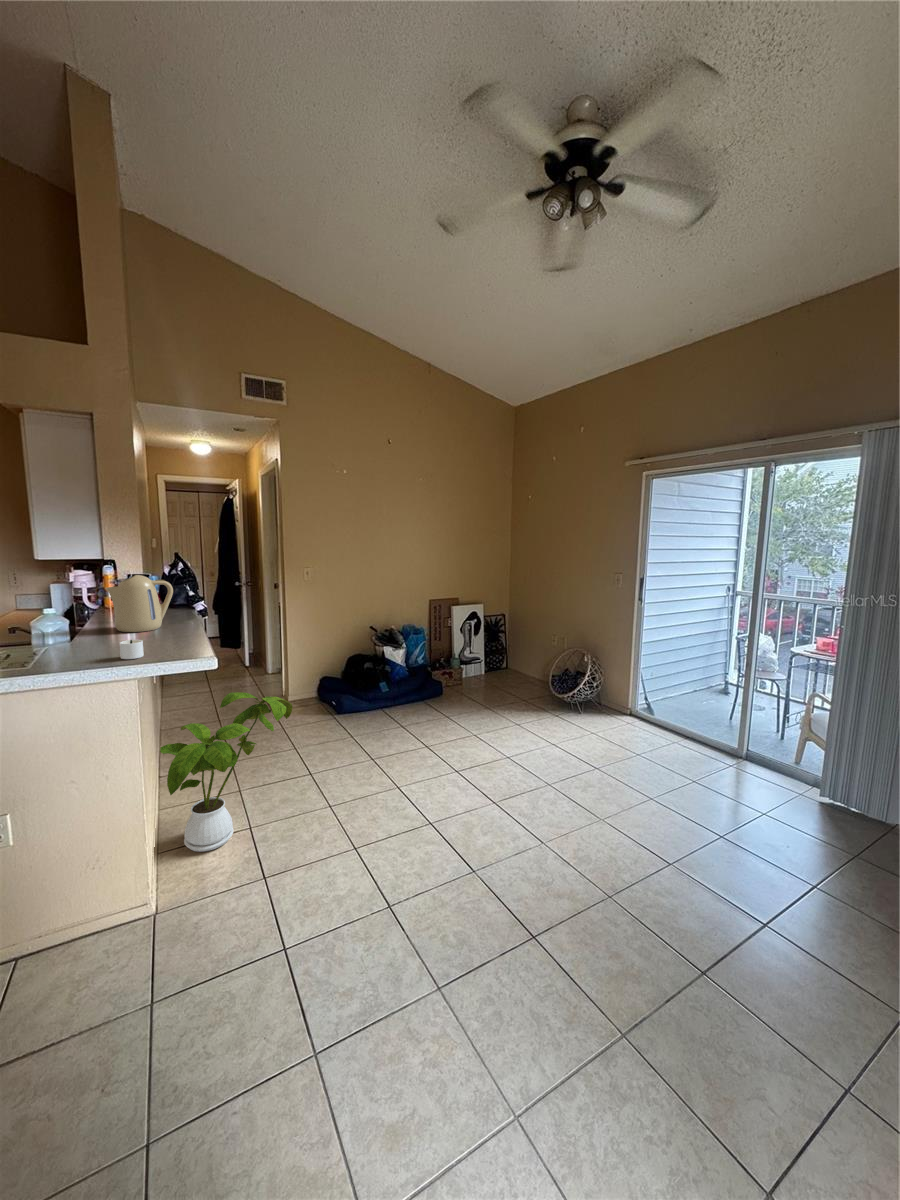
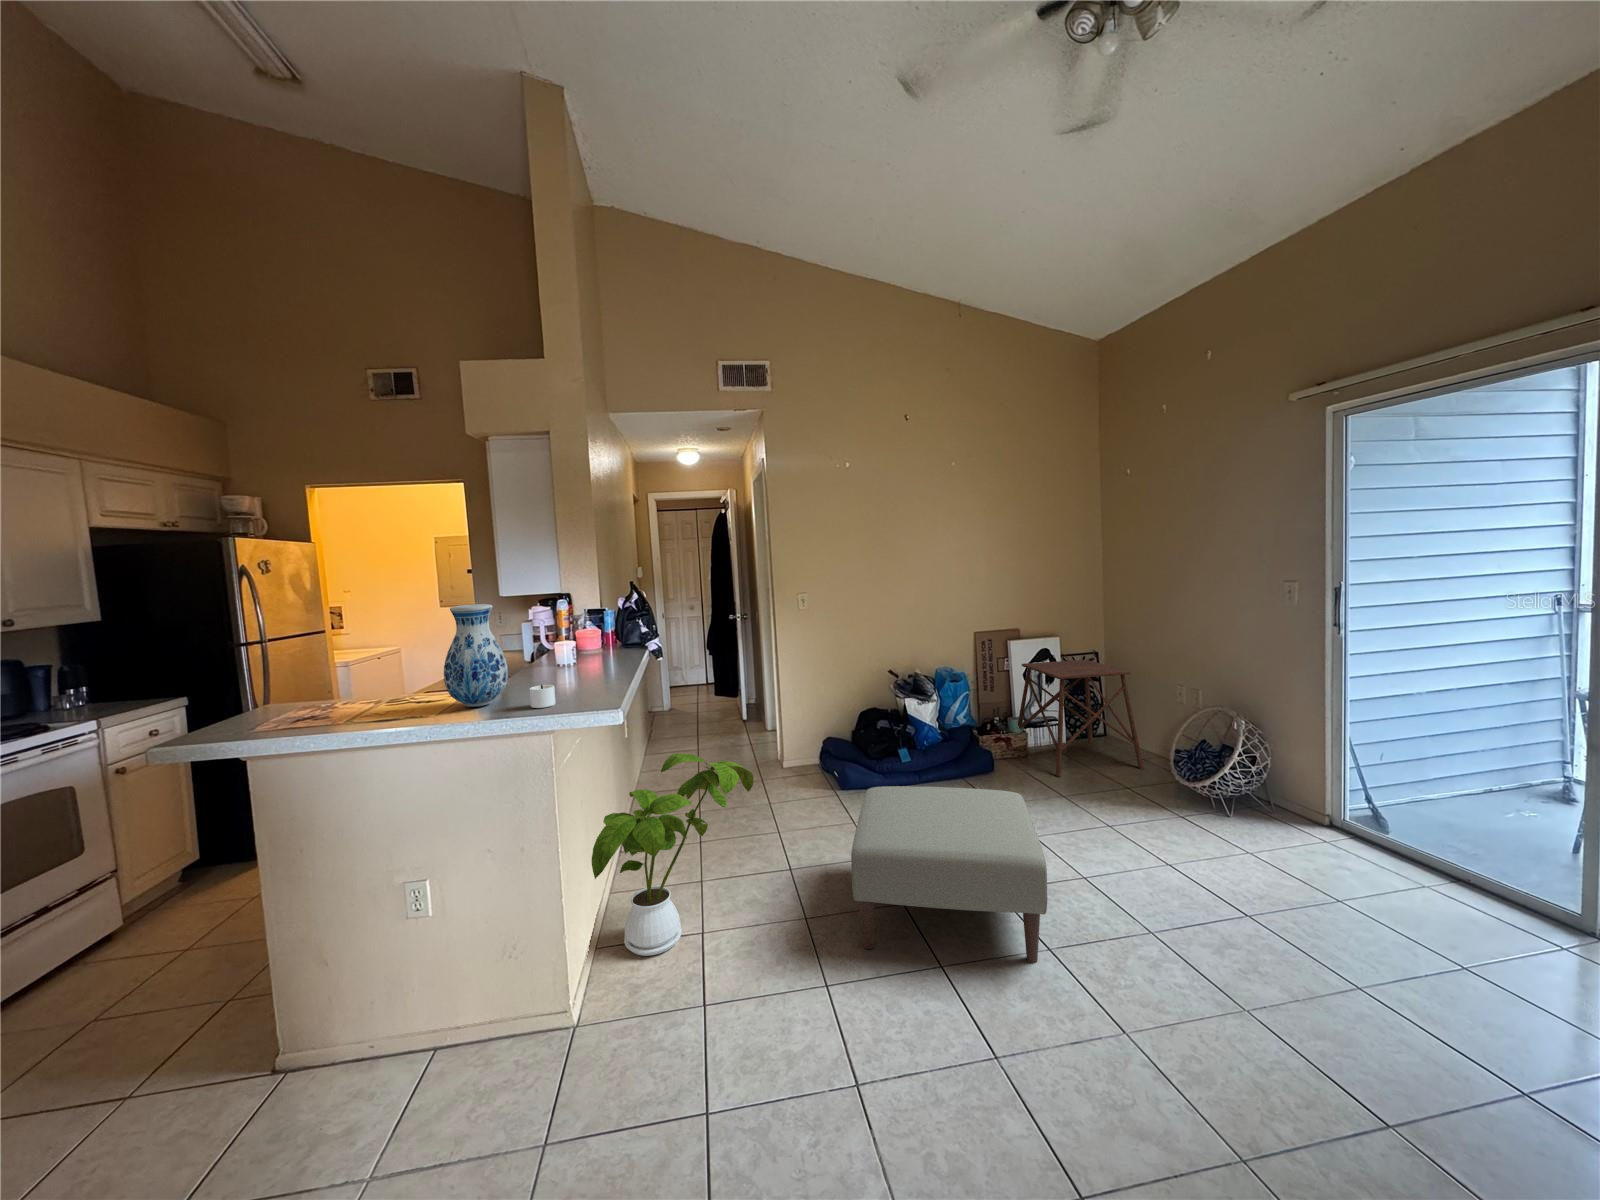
vase: none [27,570,92,660] -> present [444,604,508,707]
kettle: present [106,575,173,632] -> none [542,608,612,676]
side table: none [452,619,532,696] -> present [1014,660,1144,777]
ottoman: none [370,706,497,820] -> present [851,786,1047,963]

